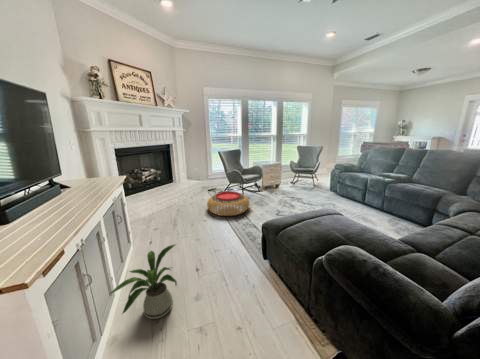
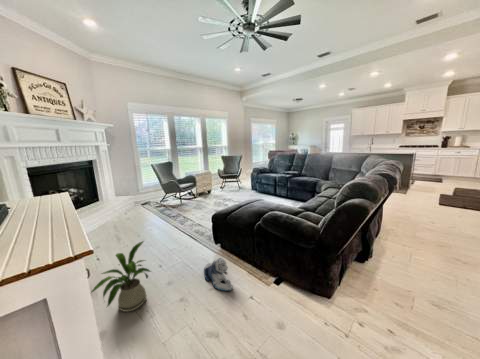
pouf: present [207,191,249,216] -> none [148,199,189,223]
plush toy: none [239,286,269,338] -> present [204,258,232,291]

